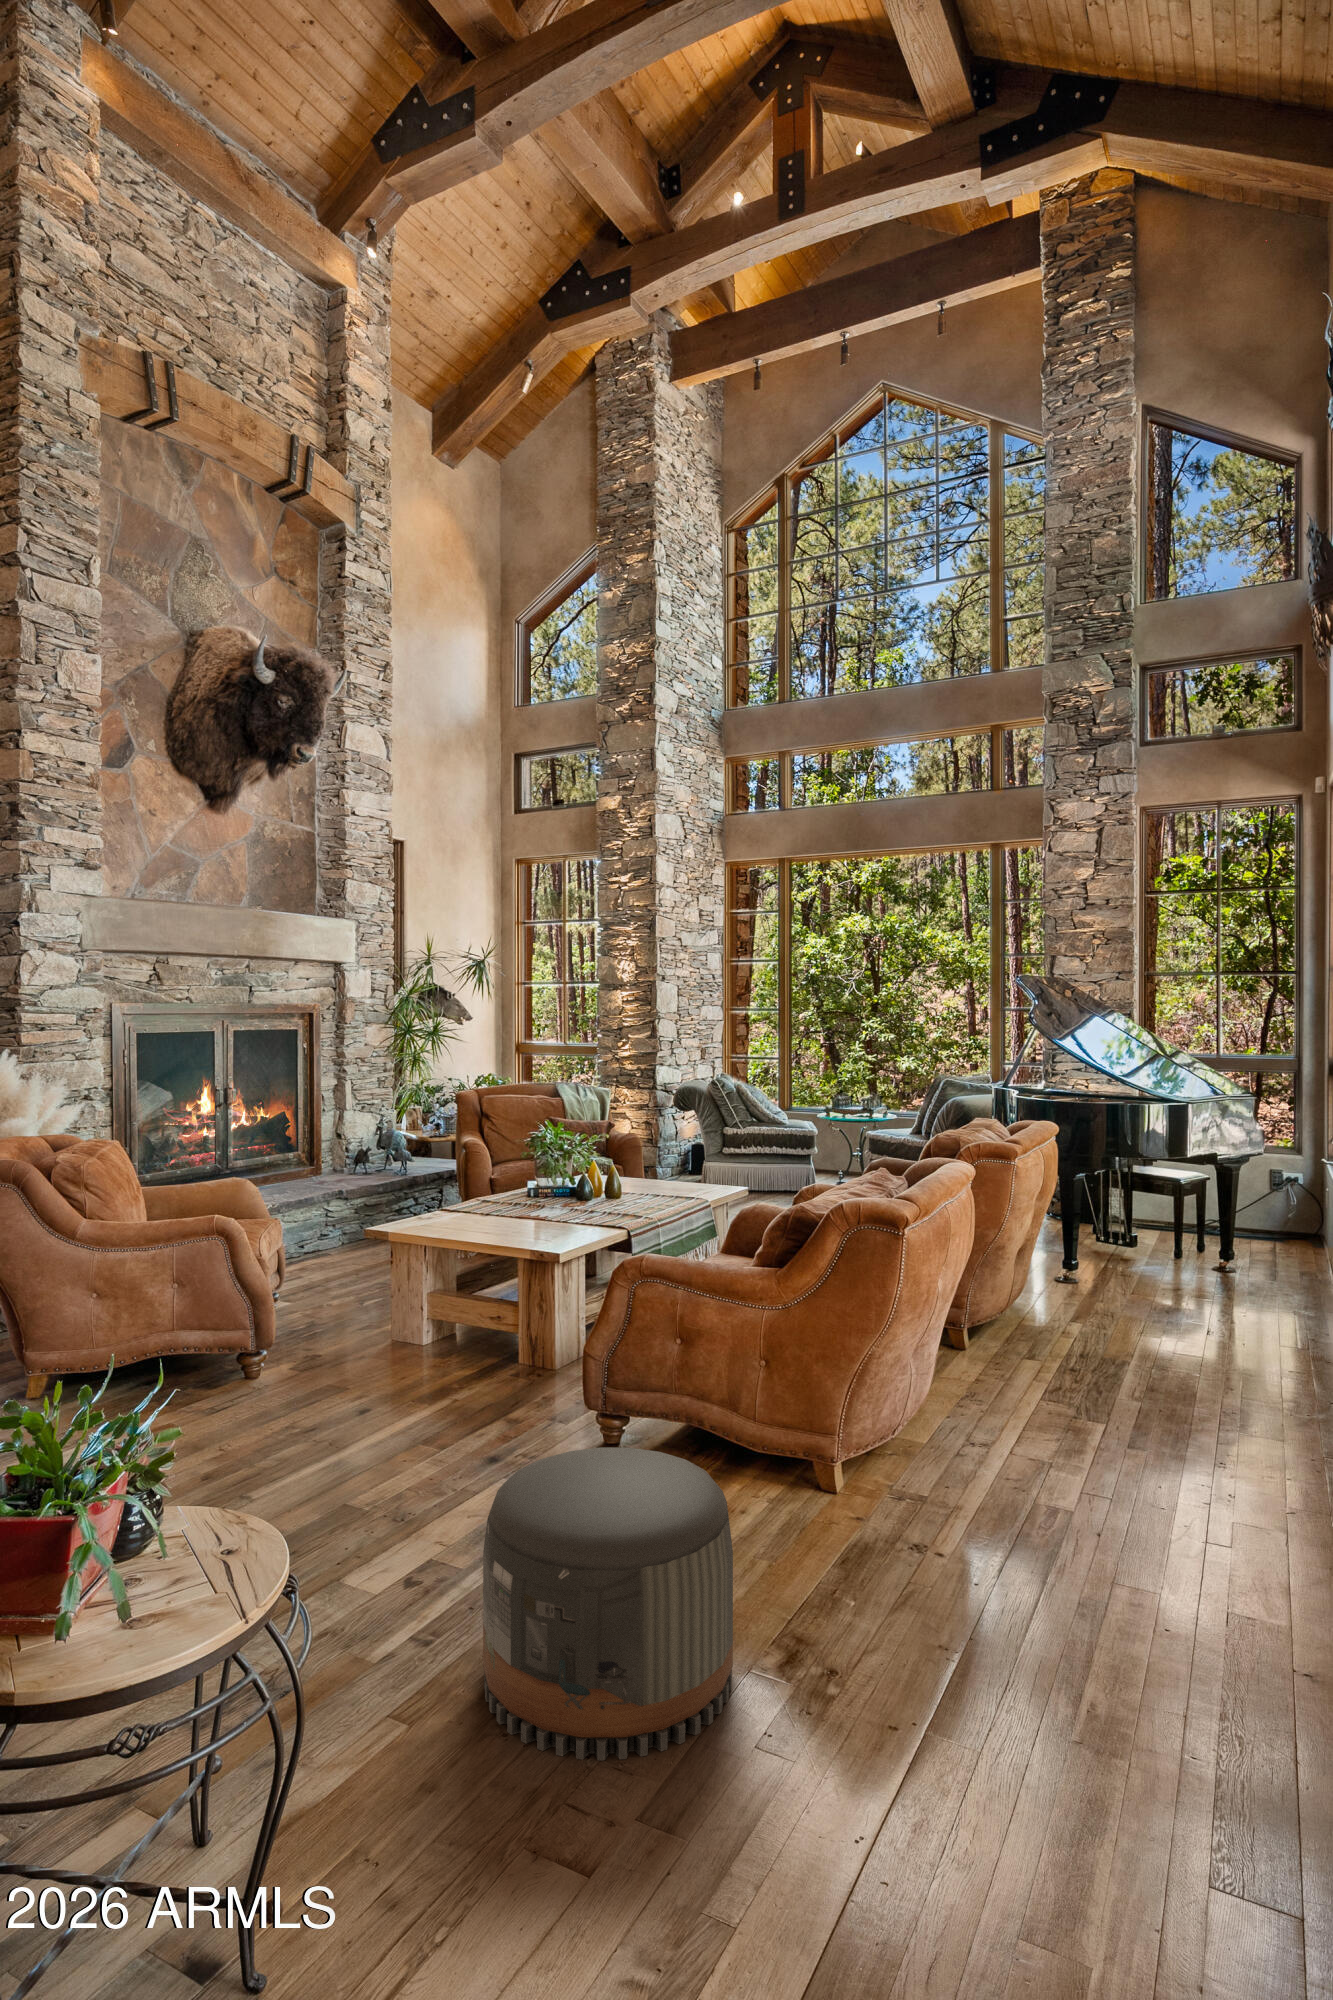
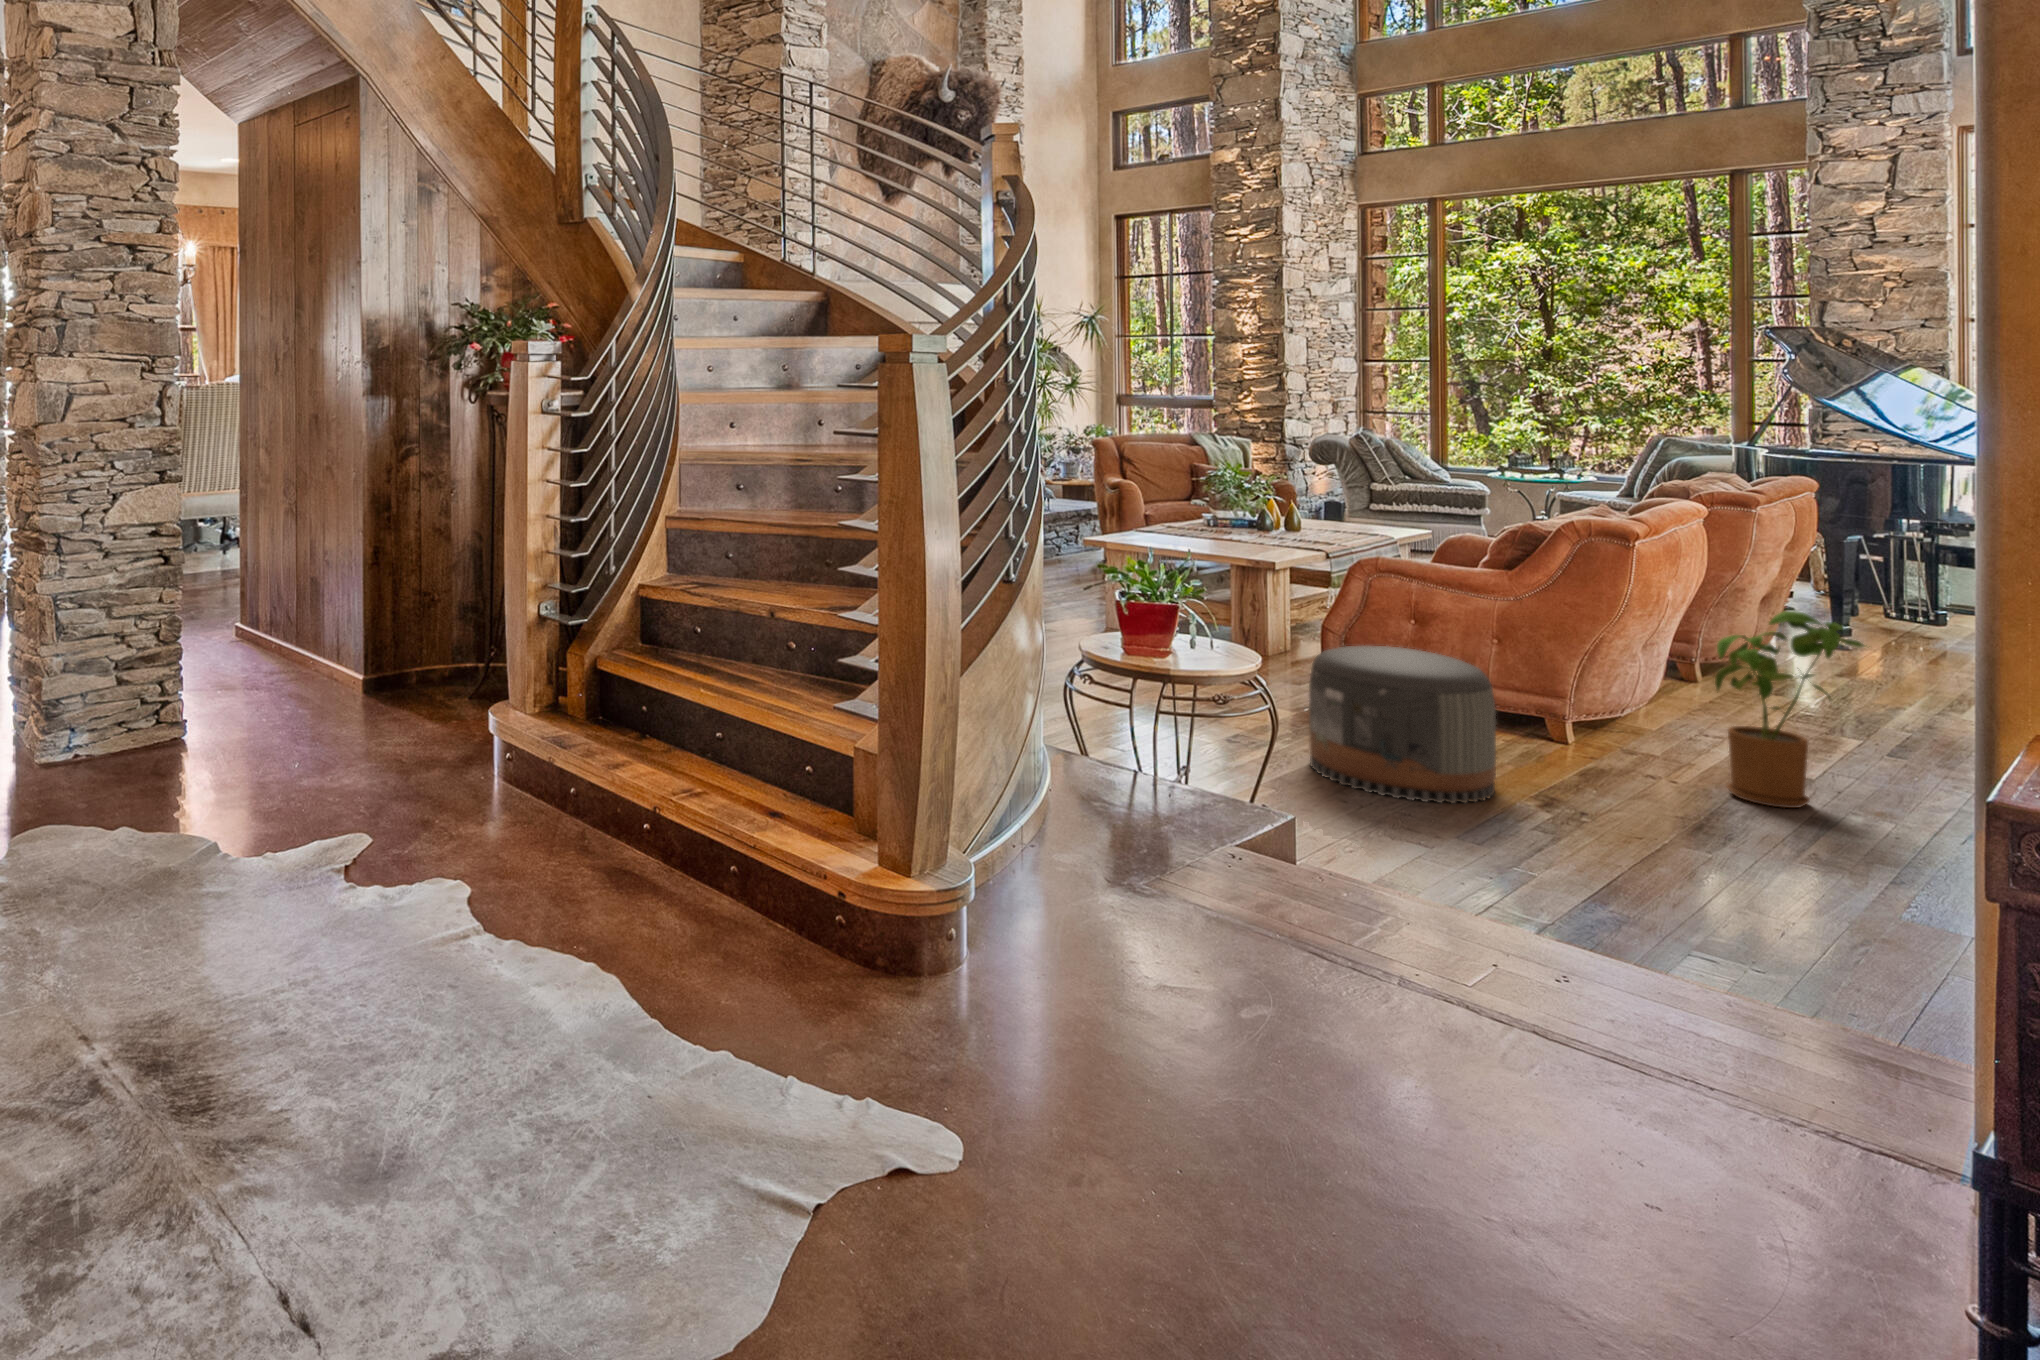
house plant: none [995,1348,1156,1624] -> present [1715,611,1864,808]

